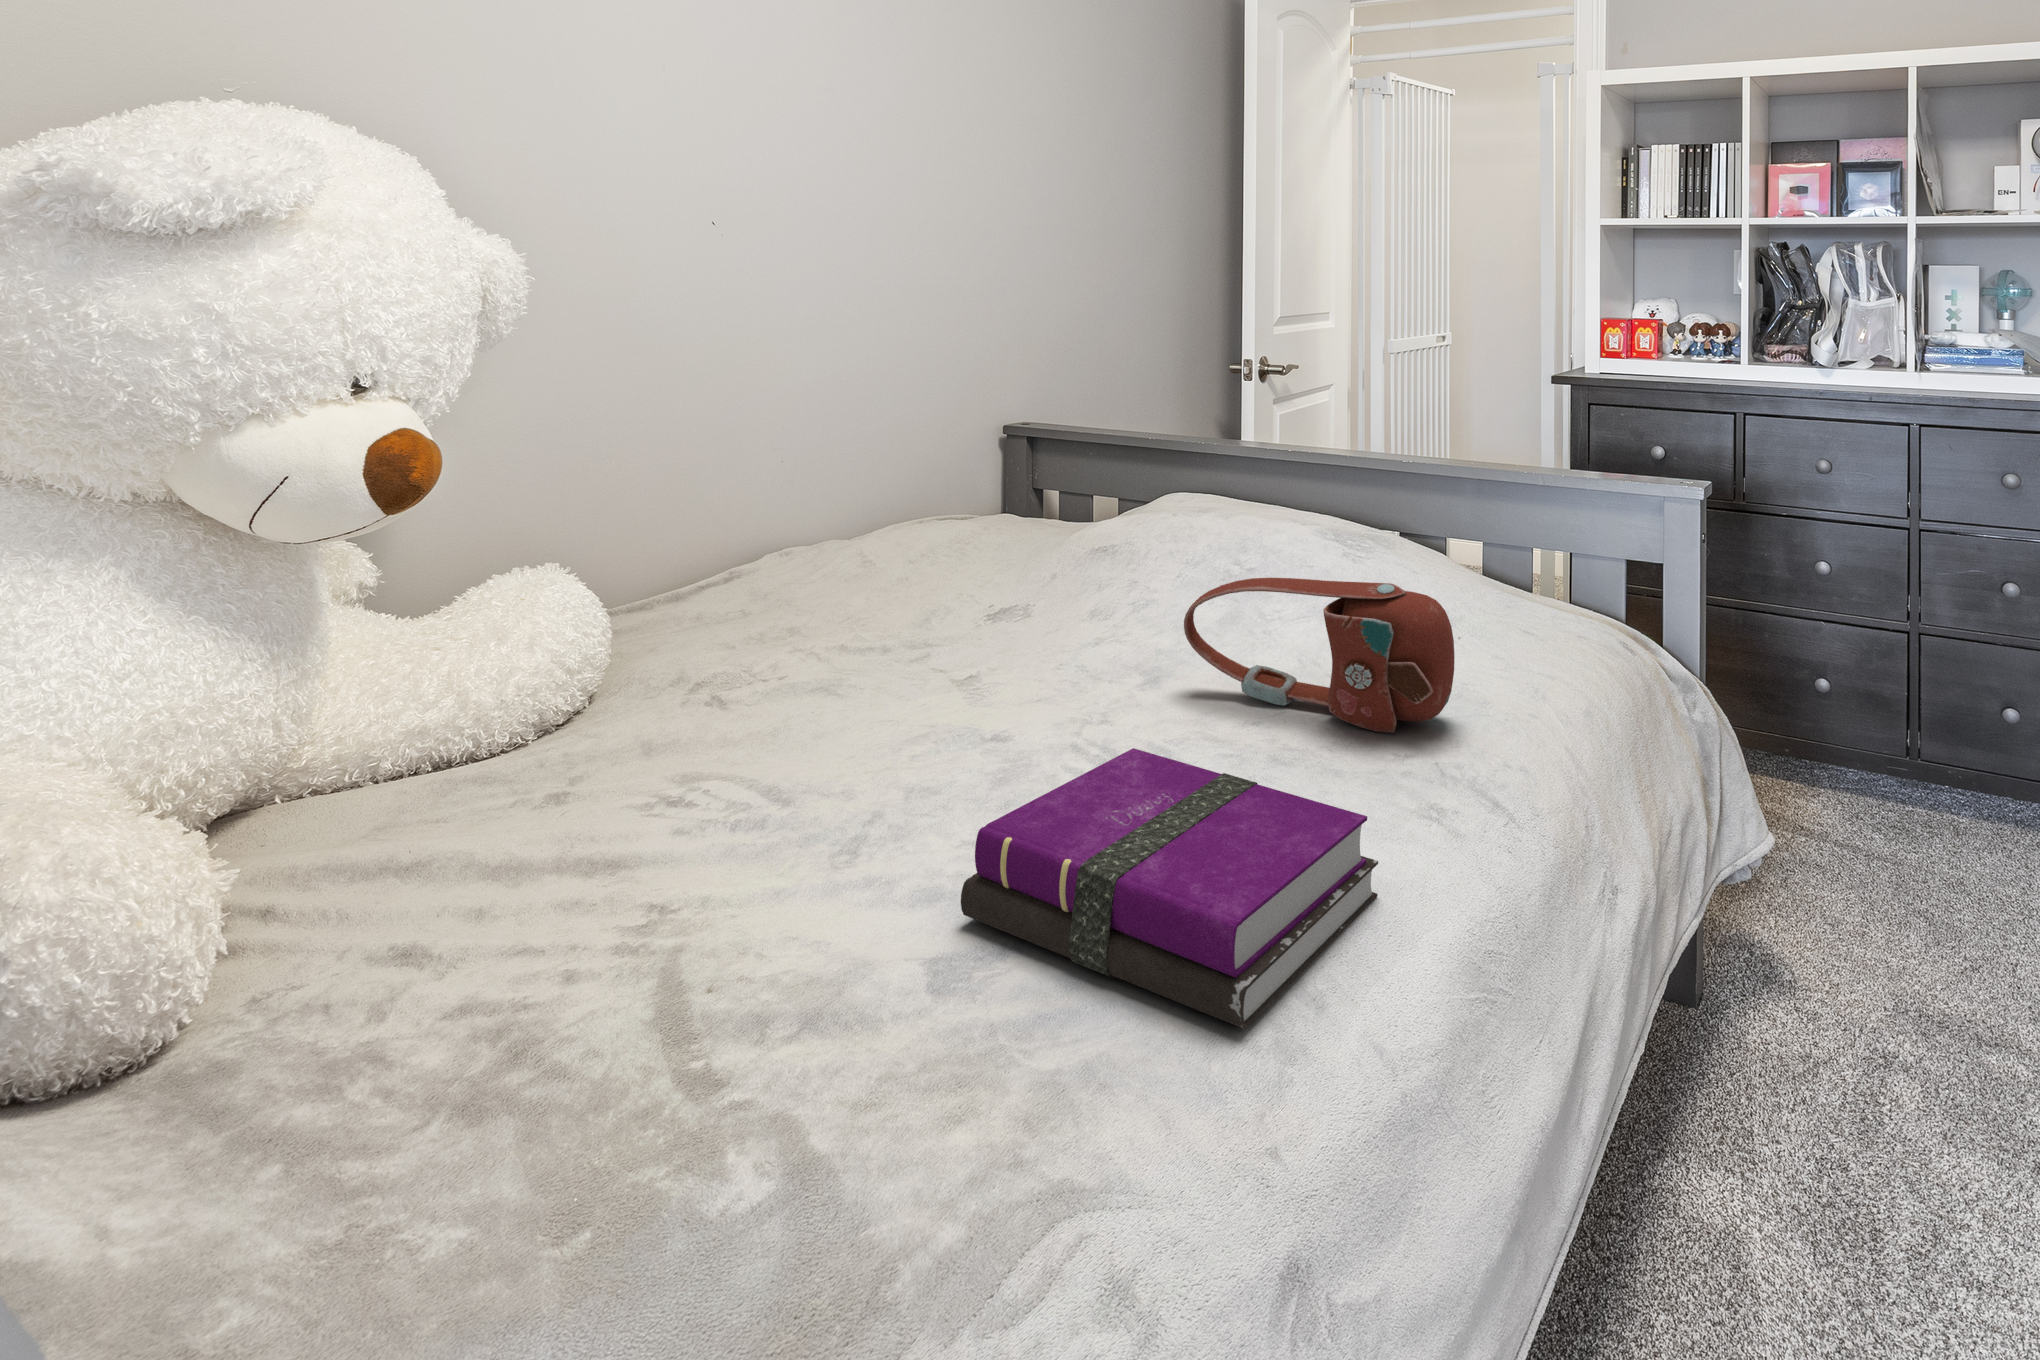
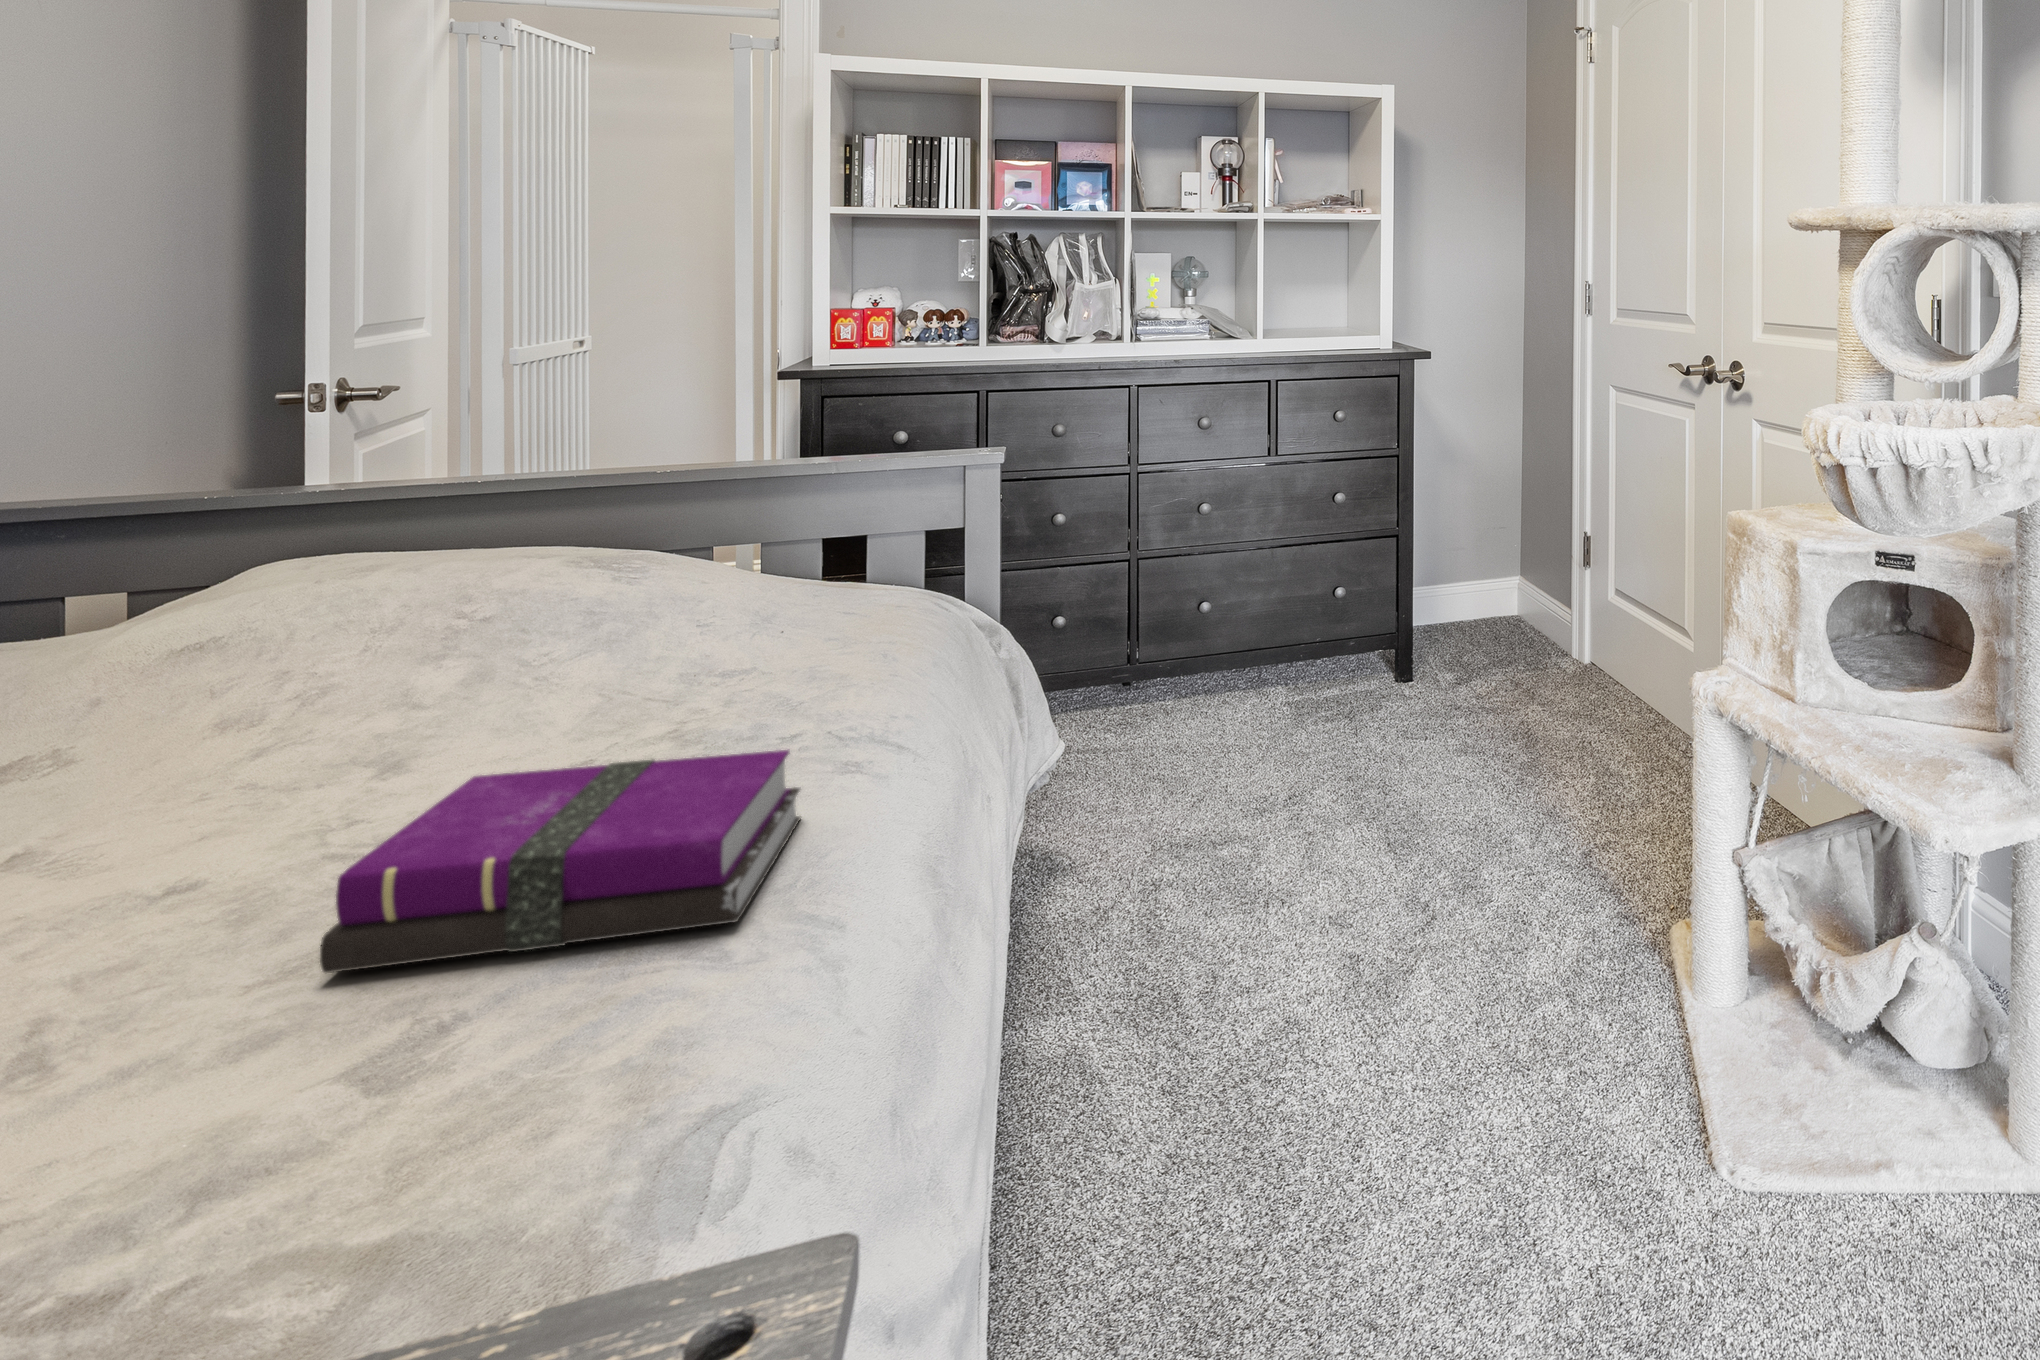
handbag: present [1184,578,1455,732] -> none [438,573,798,728]

